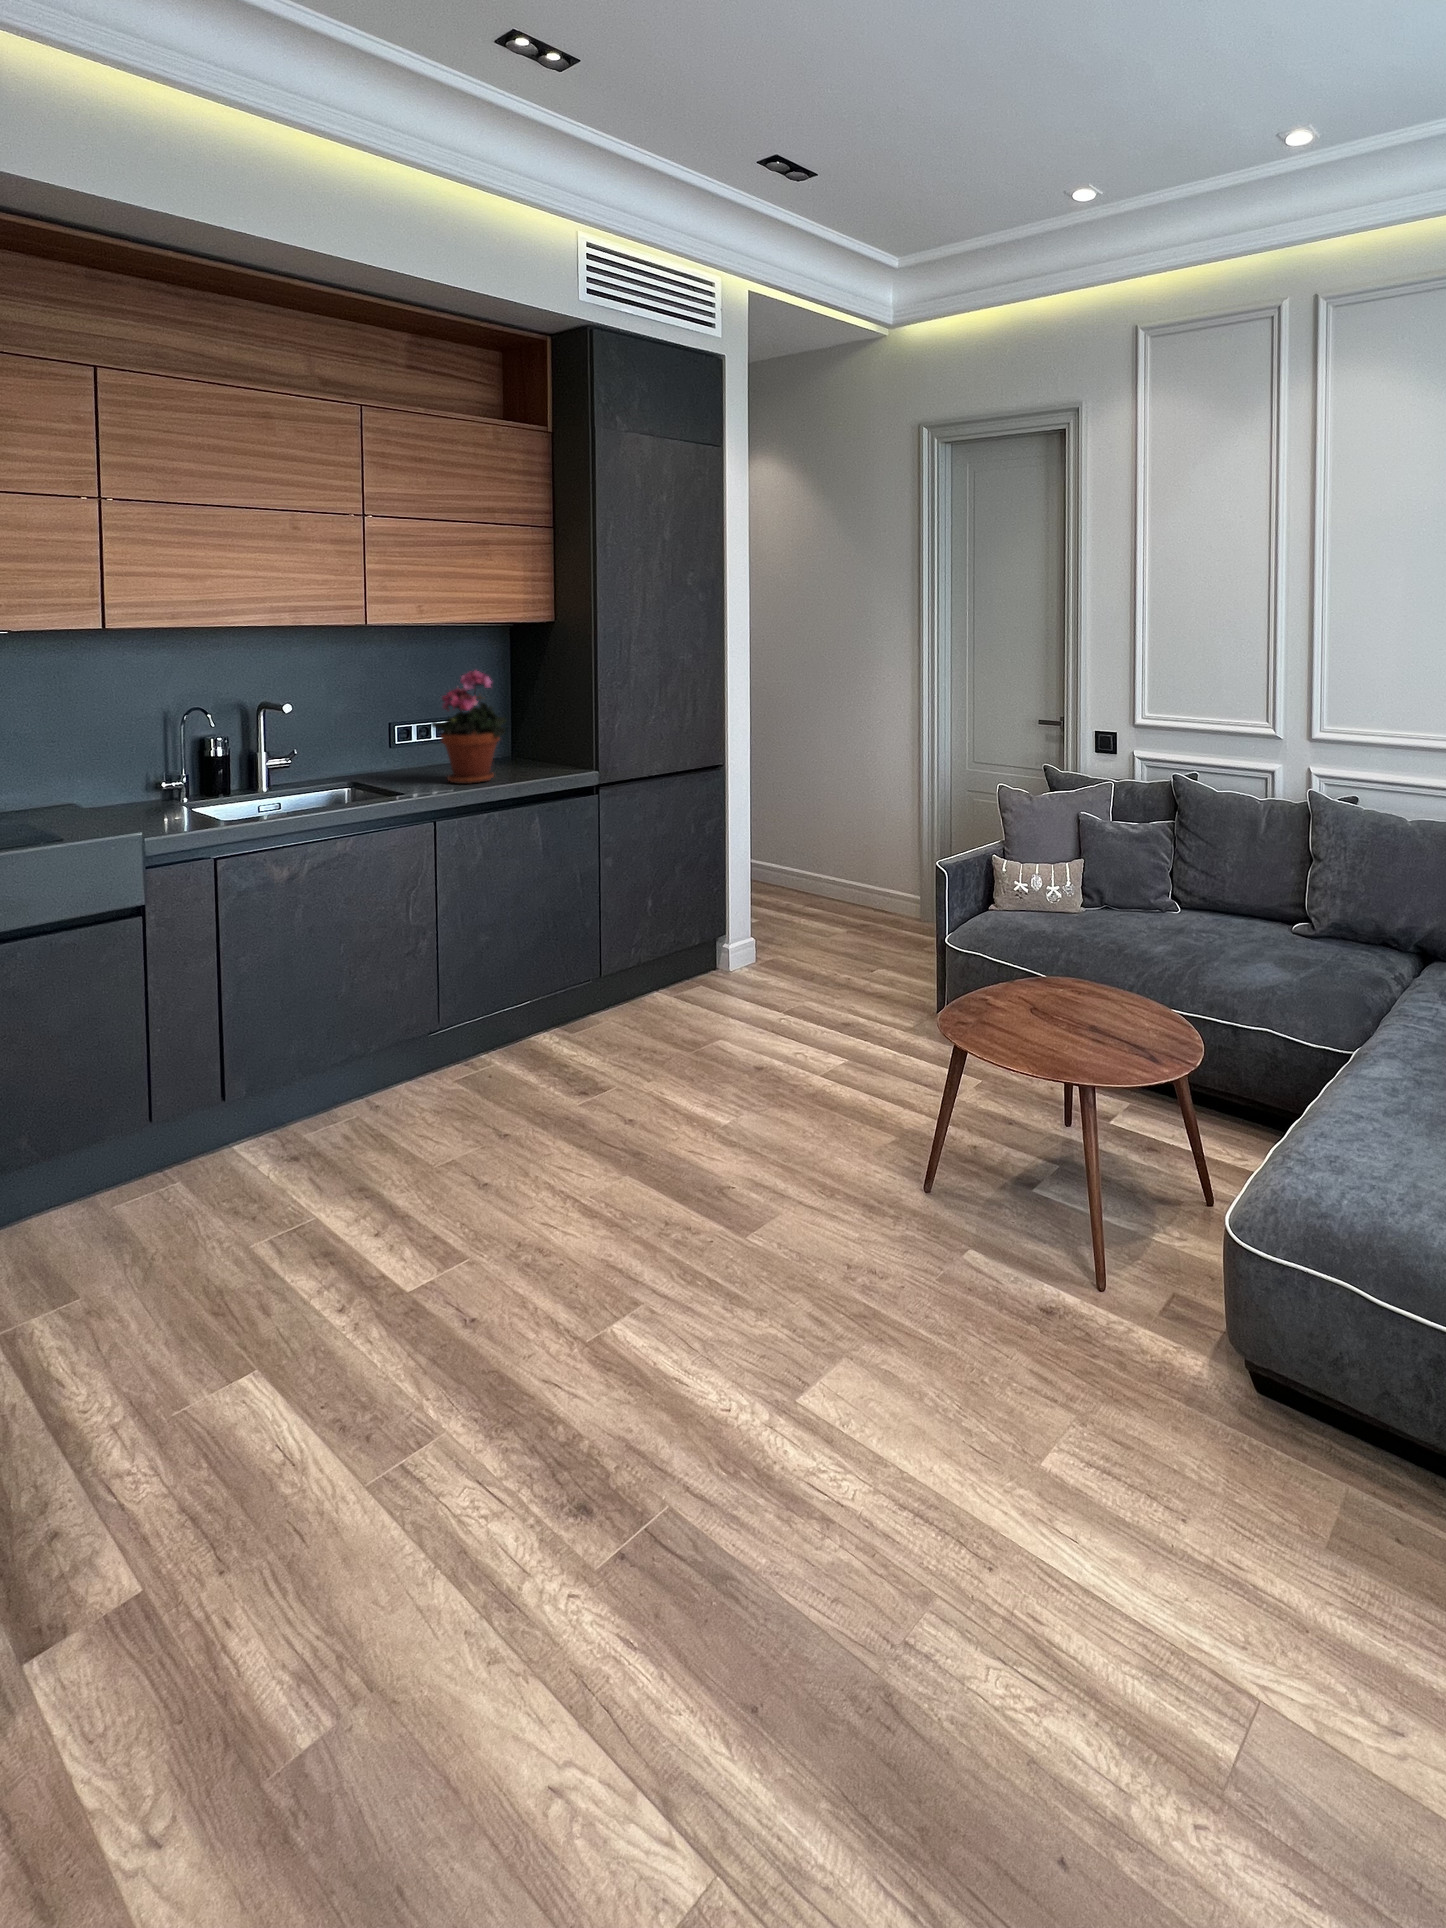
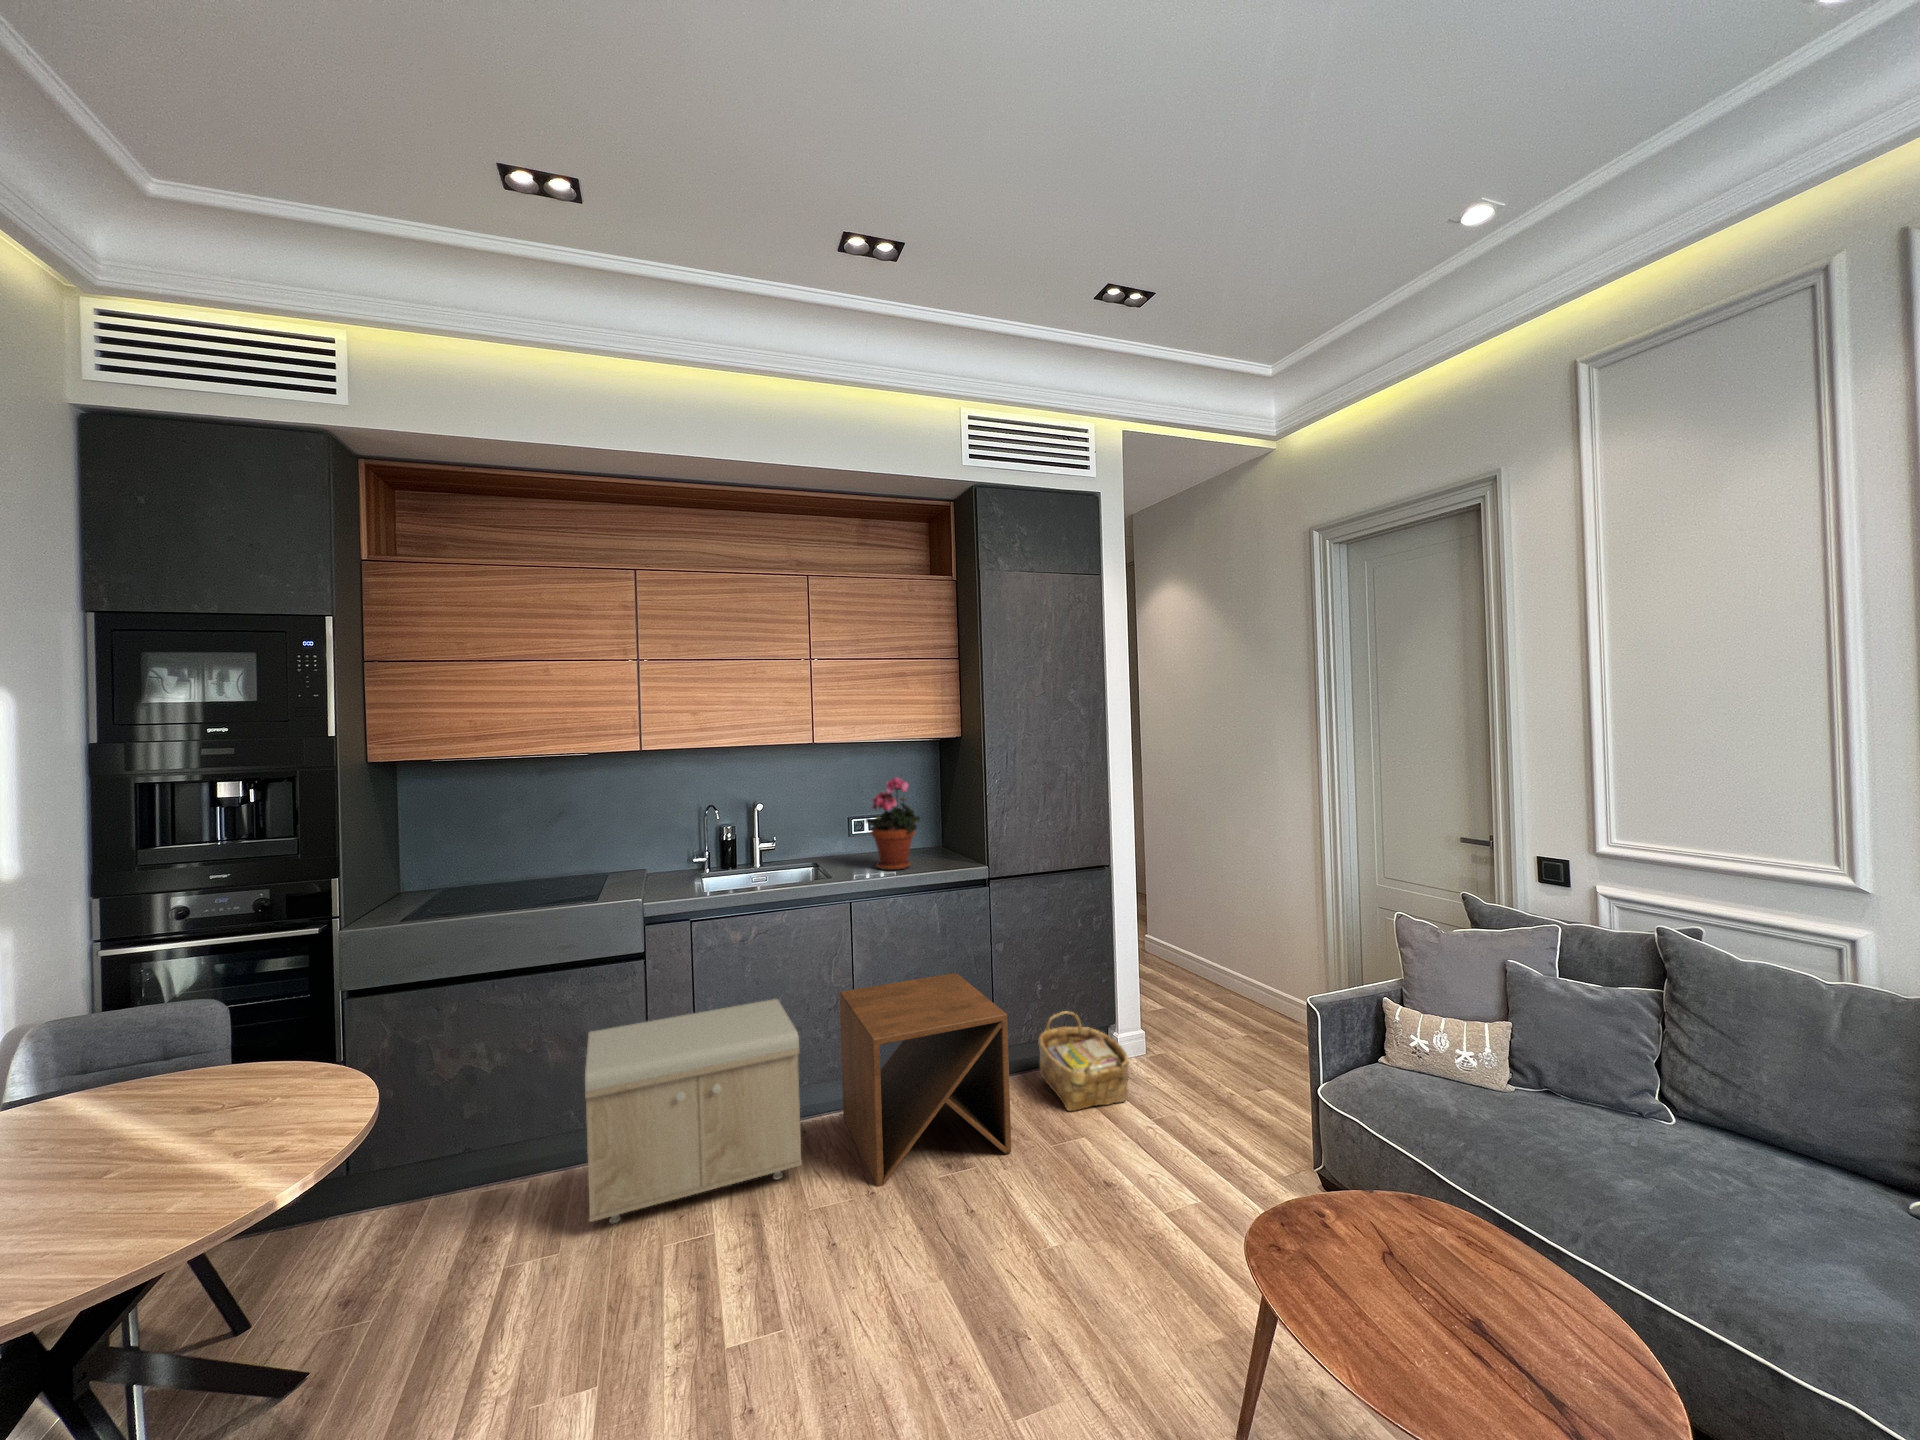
side table: none [424,895,650,1127] -> present [840,973,1011,1187]
woven basket: none [652,926,754,1024] -> present [1038,1011,1129,1111]
storage bench: none [76,946,414,1243] -> present [585,999,802,1223]

